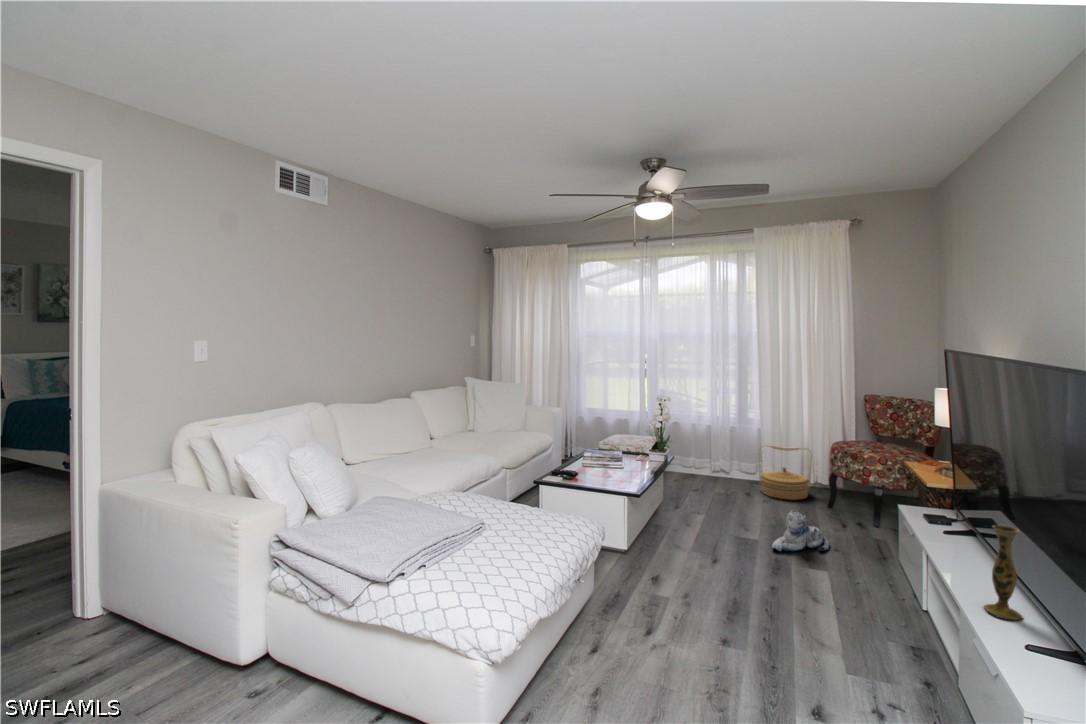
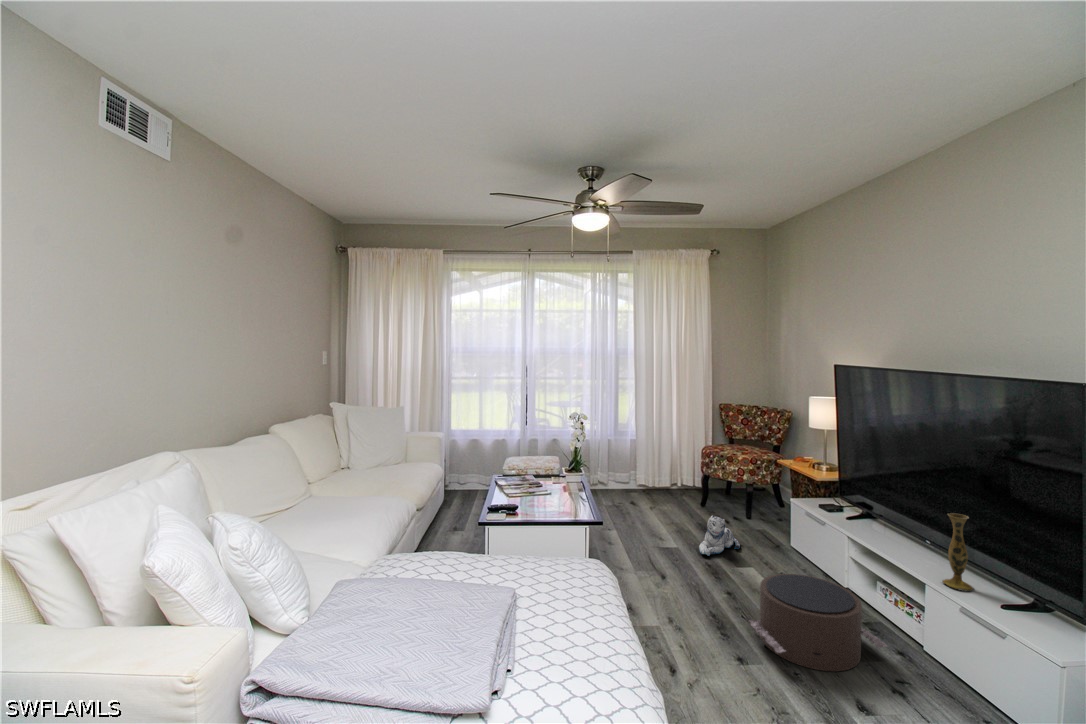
woven basket: present [759,445,812,500] -> none [642,454,687,503]
pouf: none [753,569,898,675] -> present [749,574,887,671]

